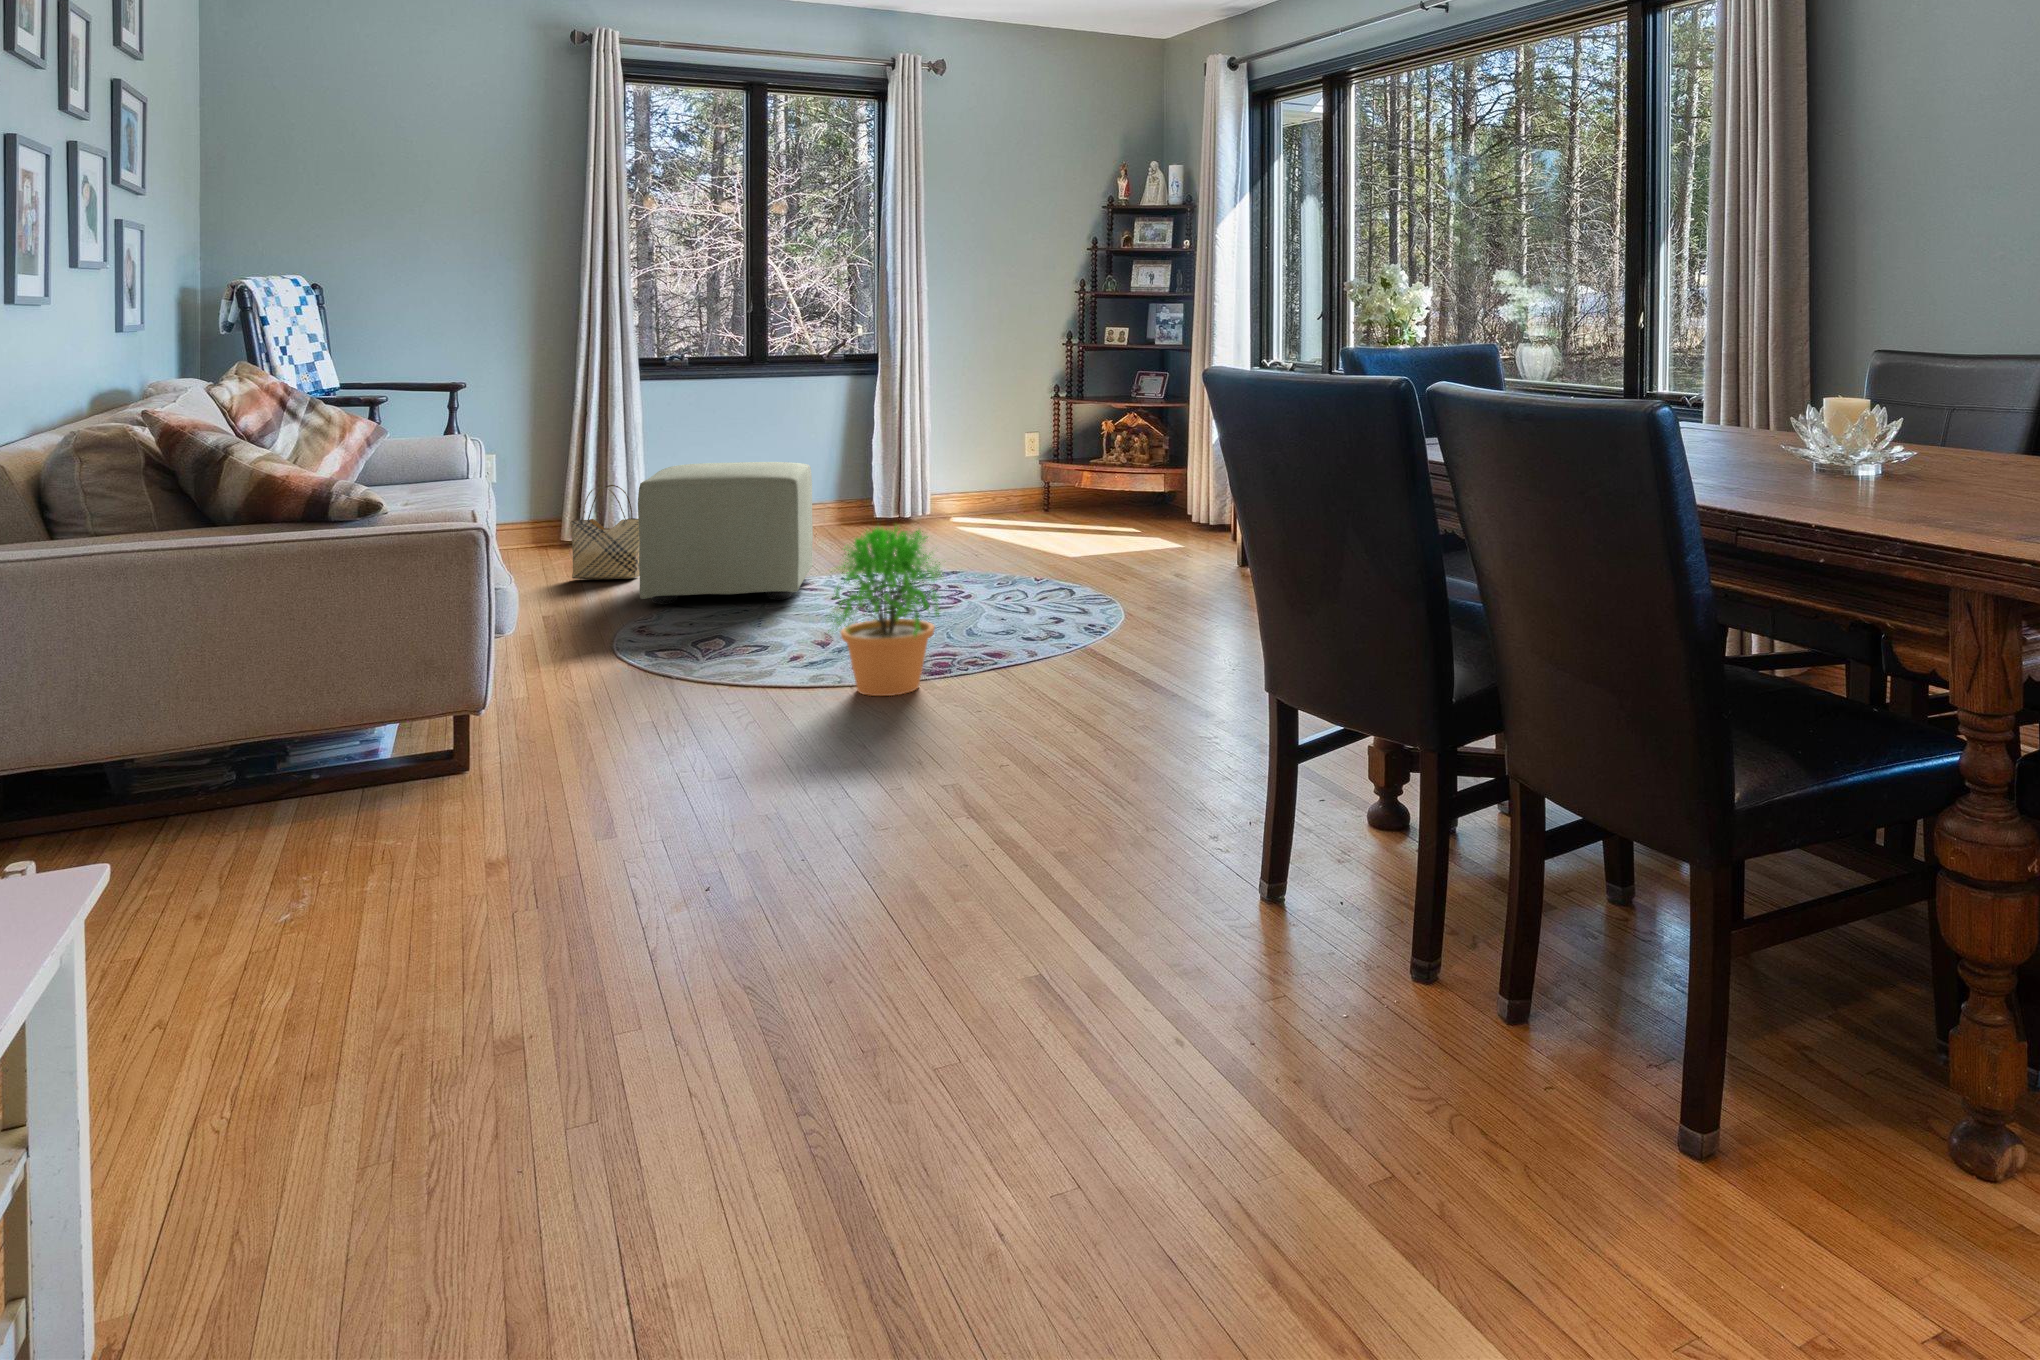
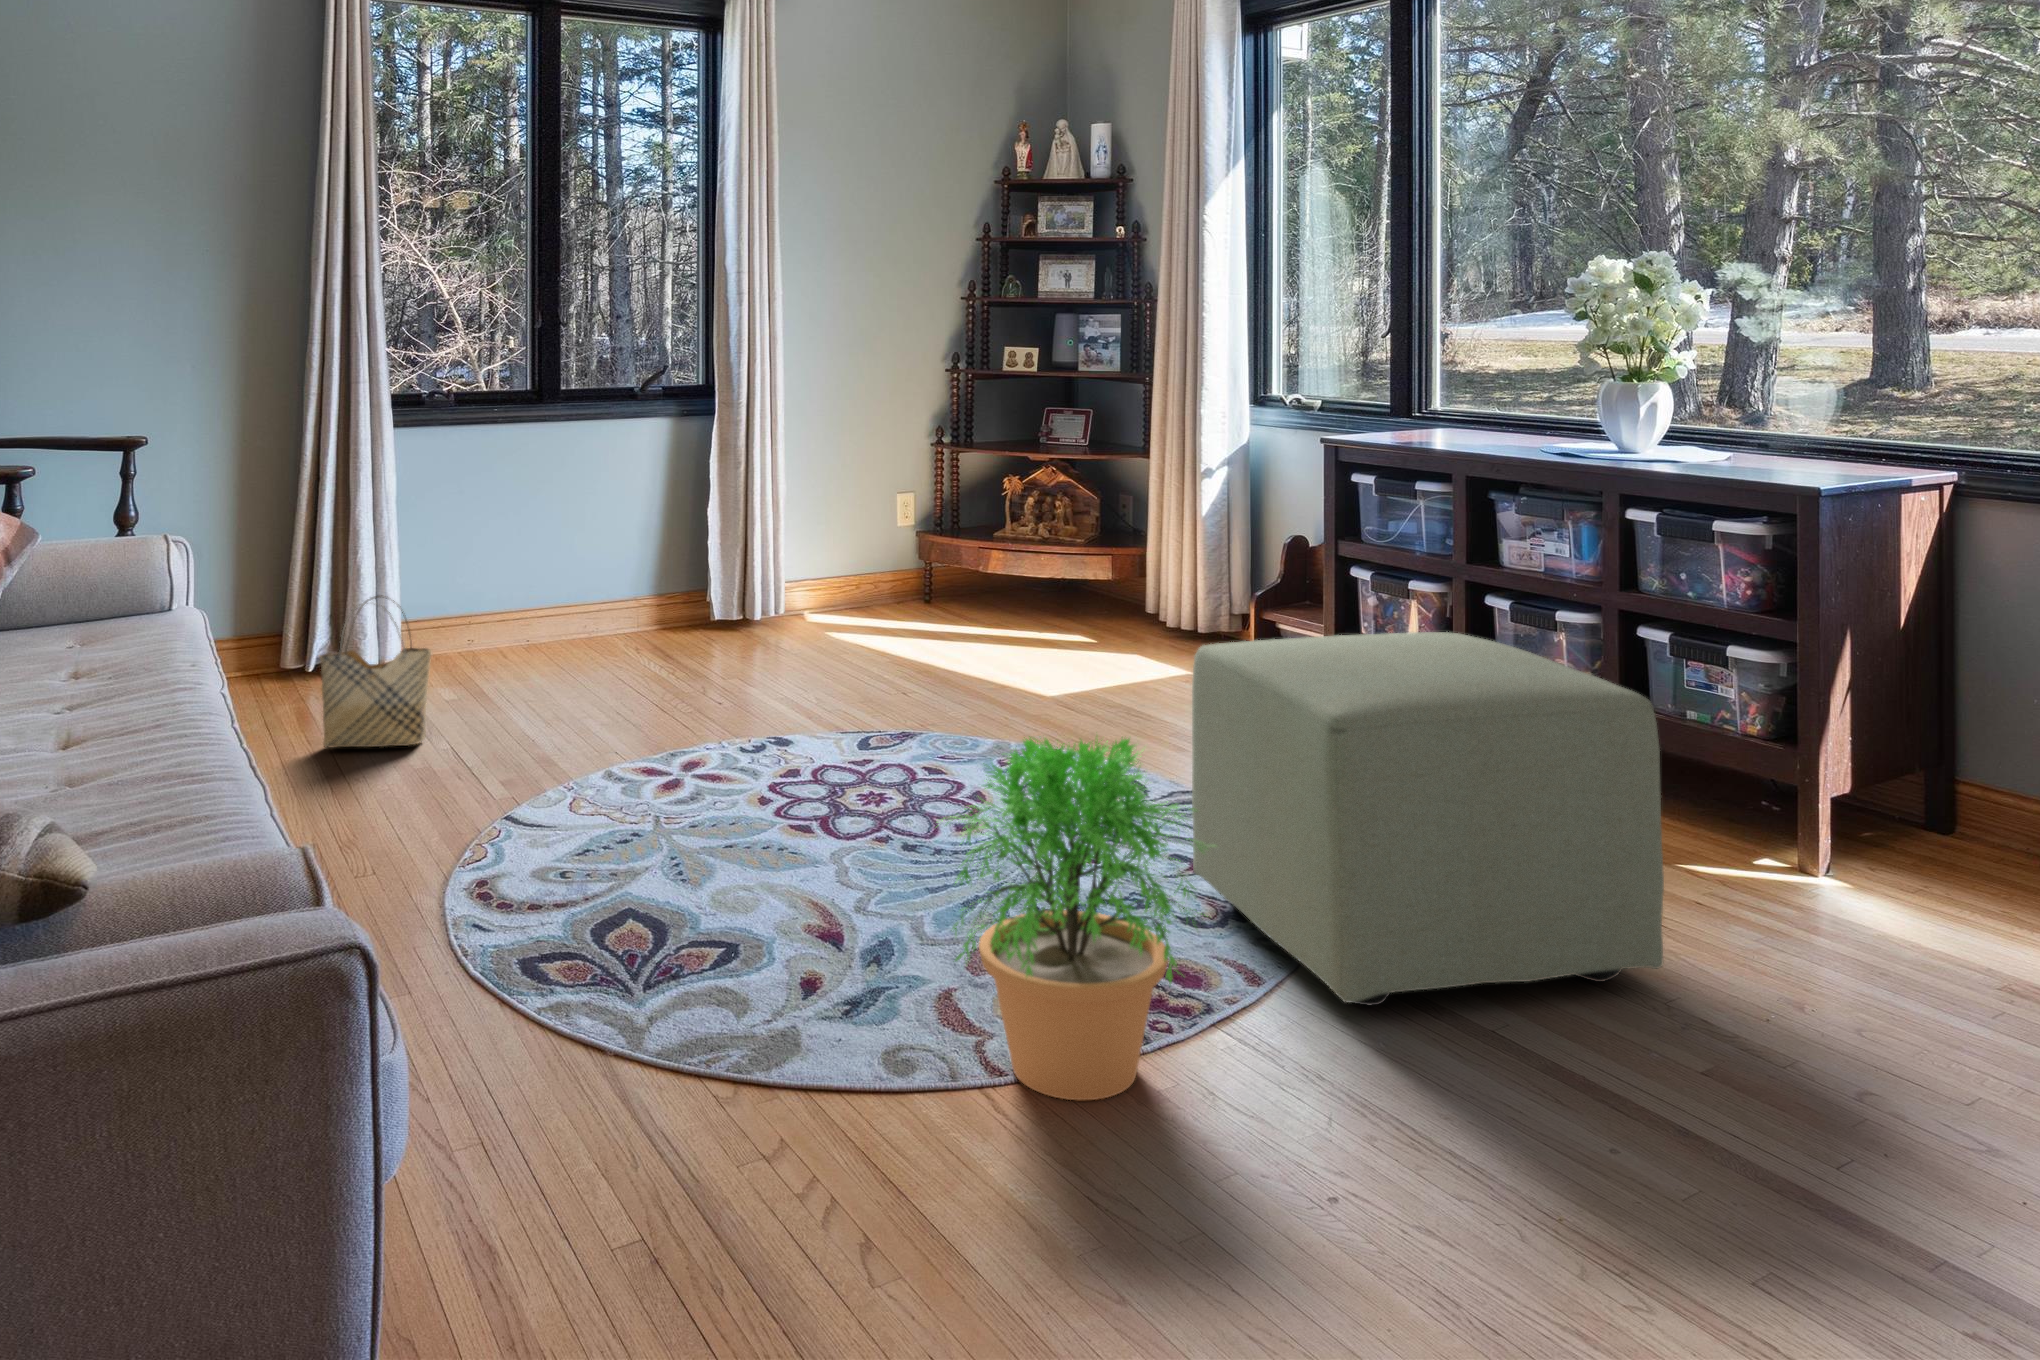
ottoman: present [638,462,813,604] -> present [1192,632,1664,1006]

